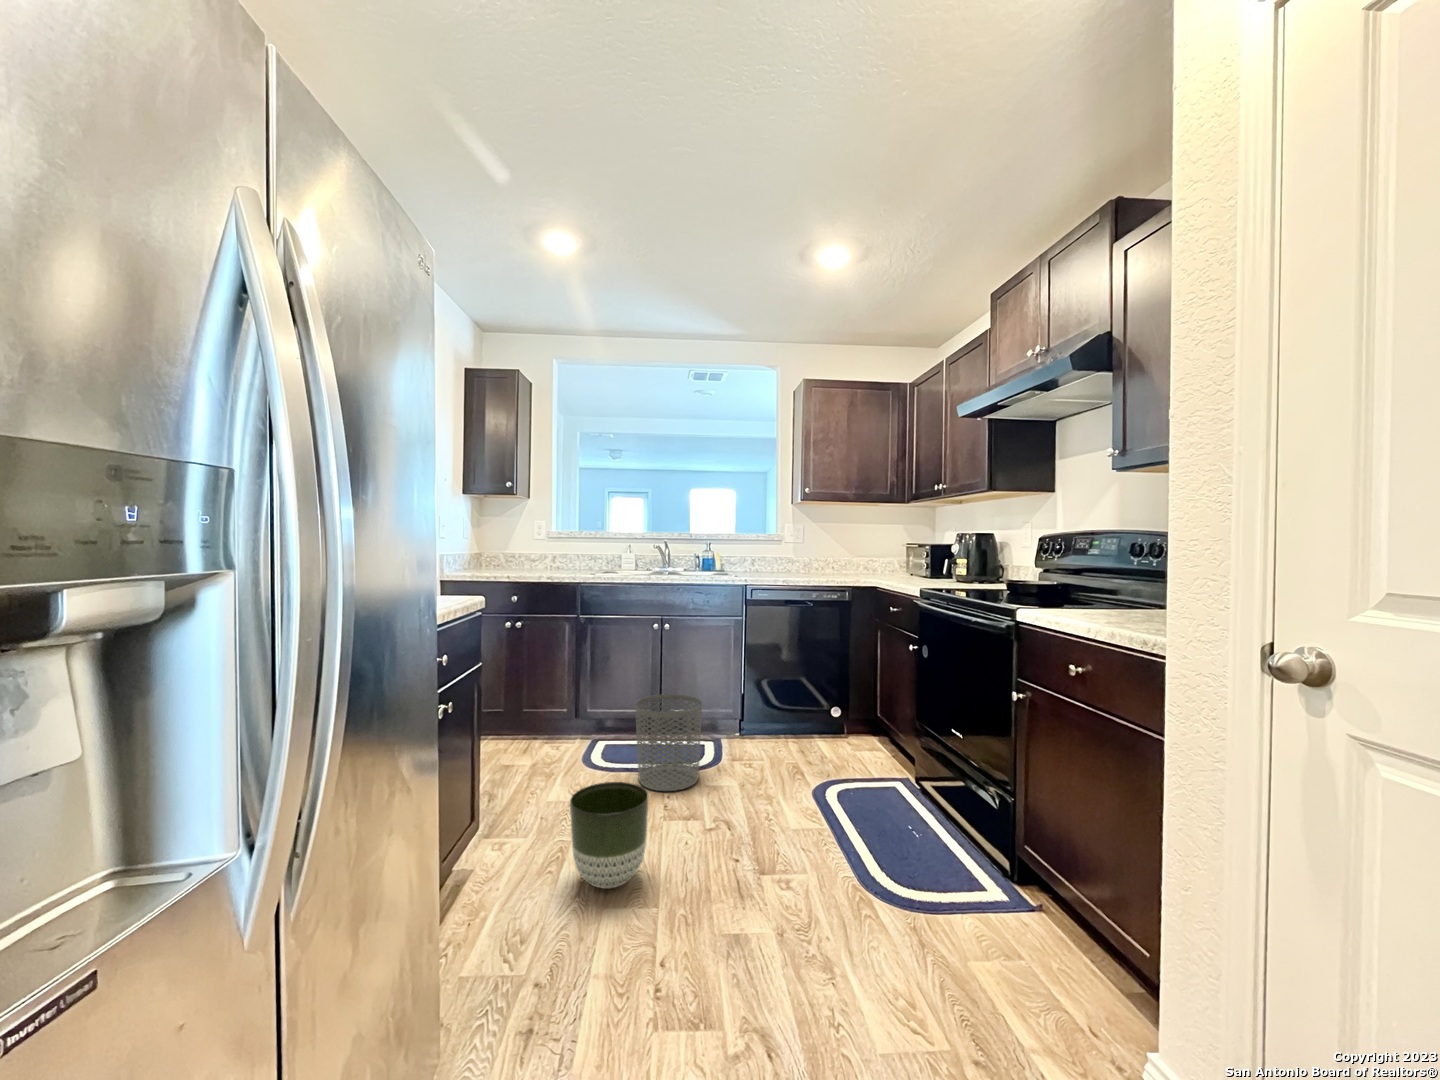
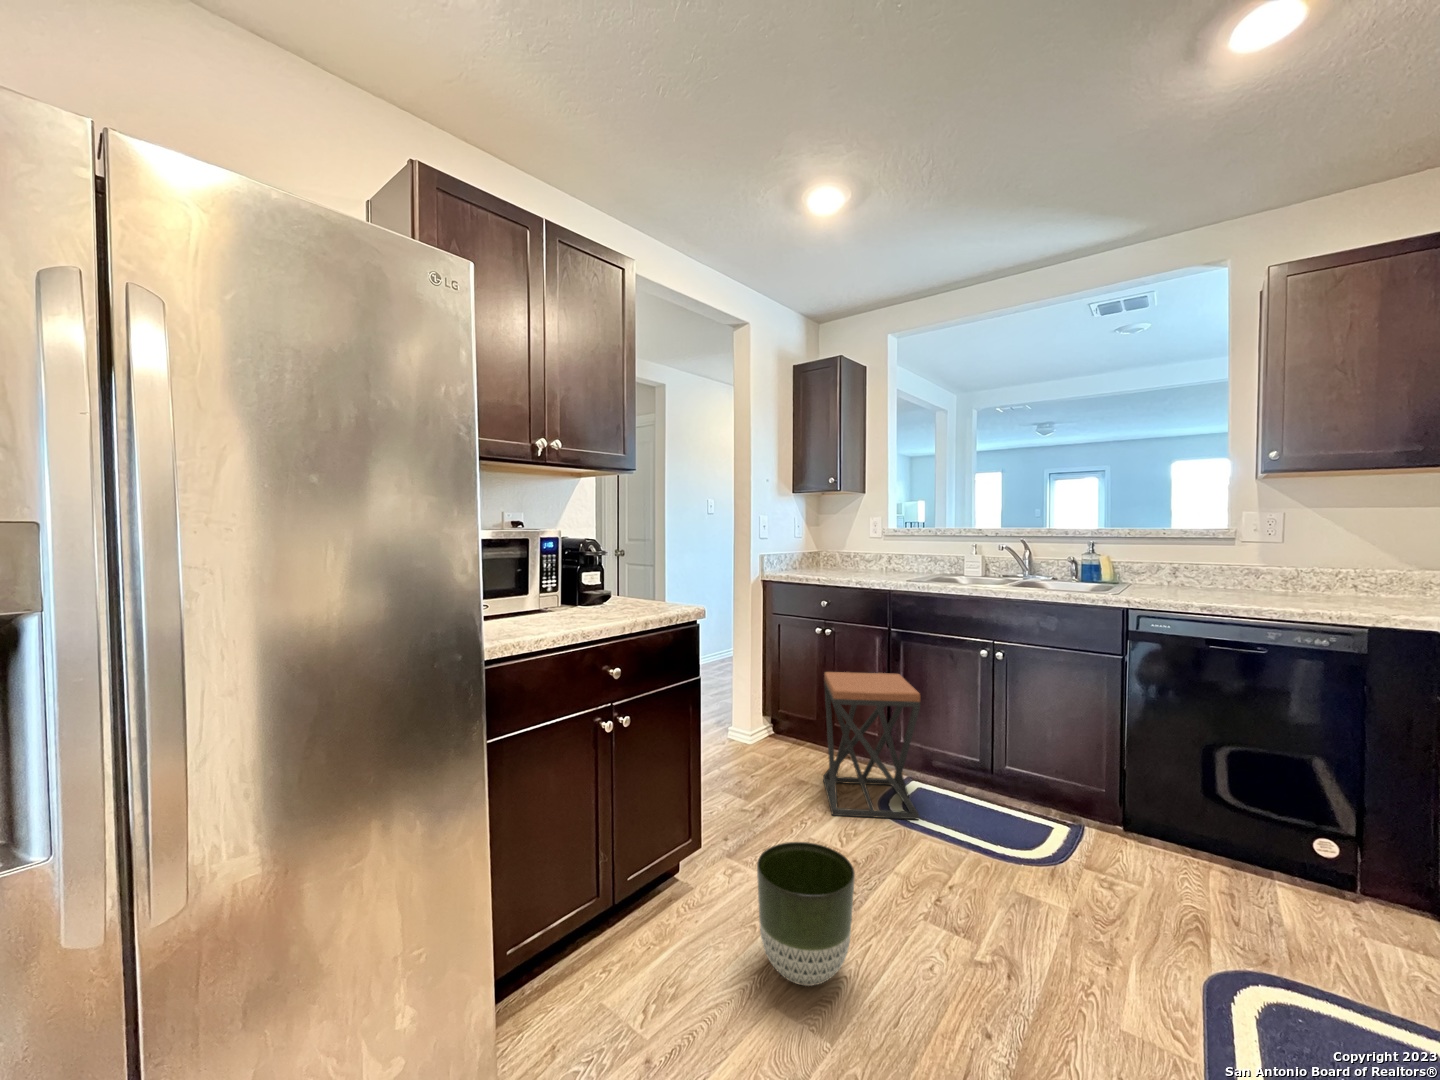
stool: none [523,650,619,782] -> present [823,672,920,819]
waste bin: present [635,694,702,791] -> none [924,746,1019,884]

